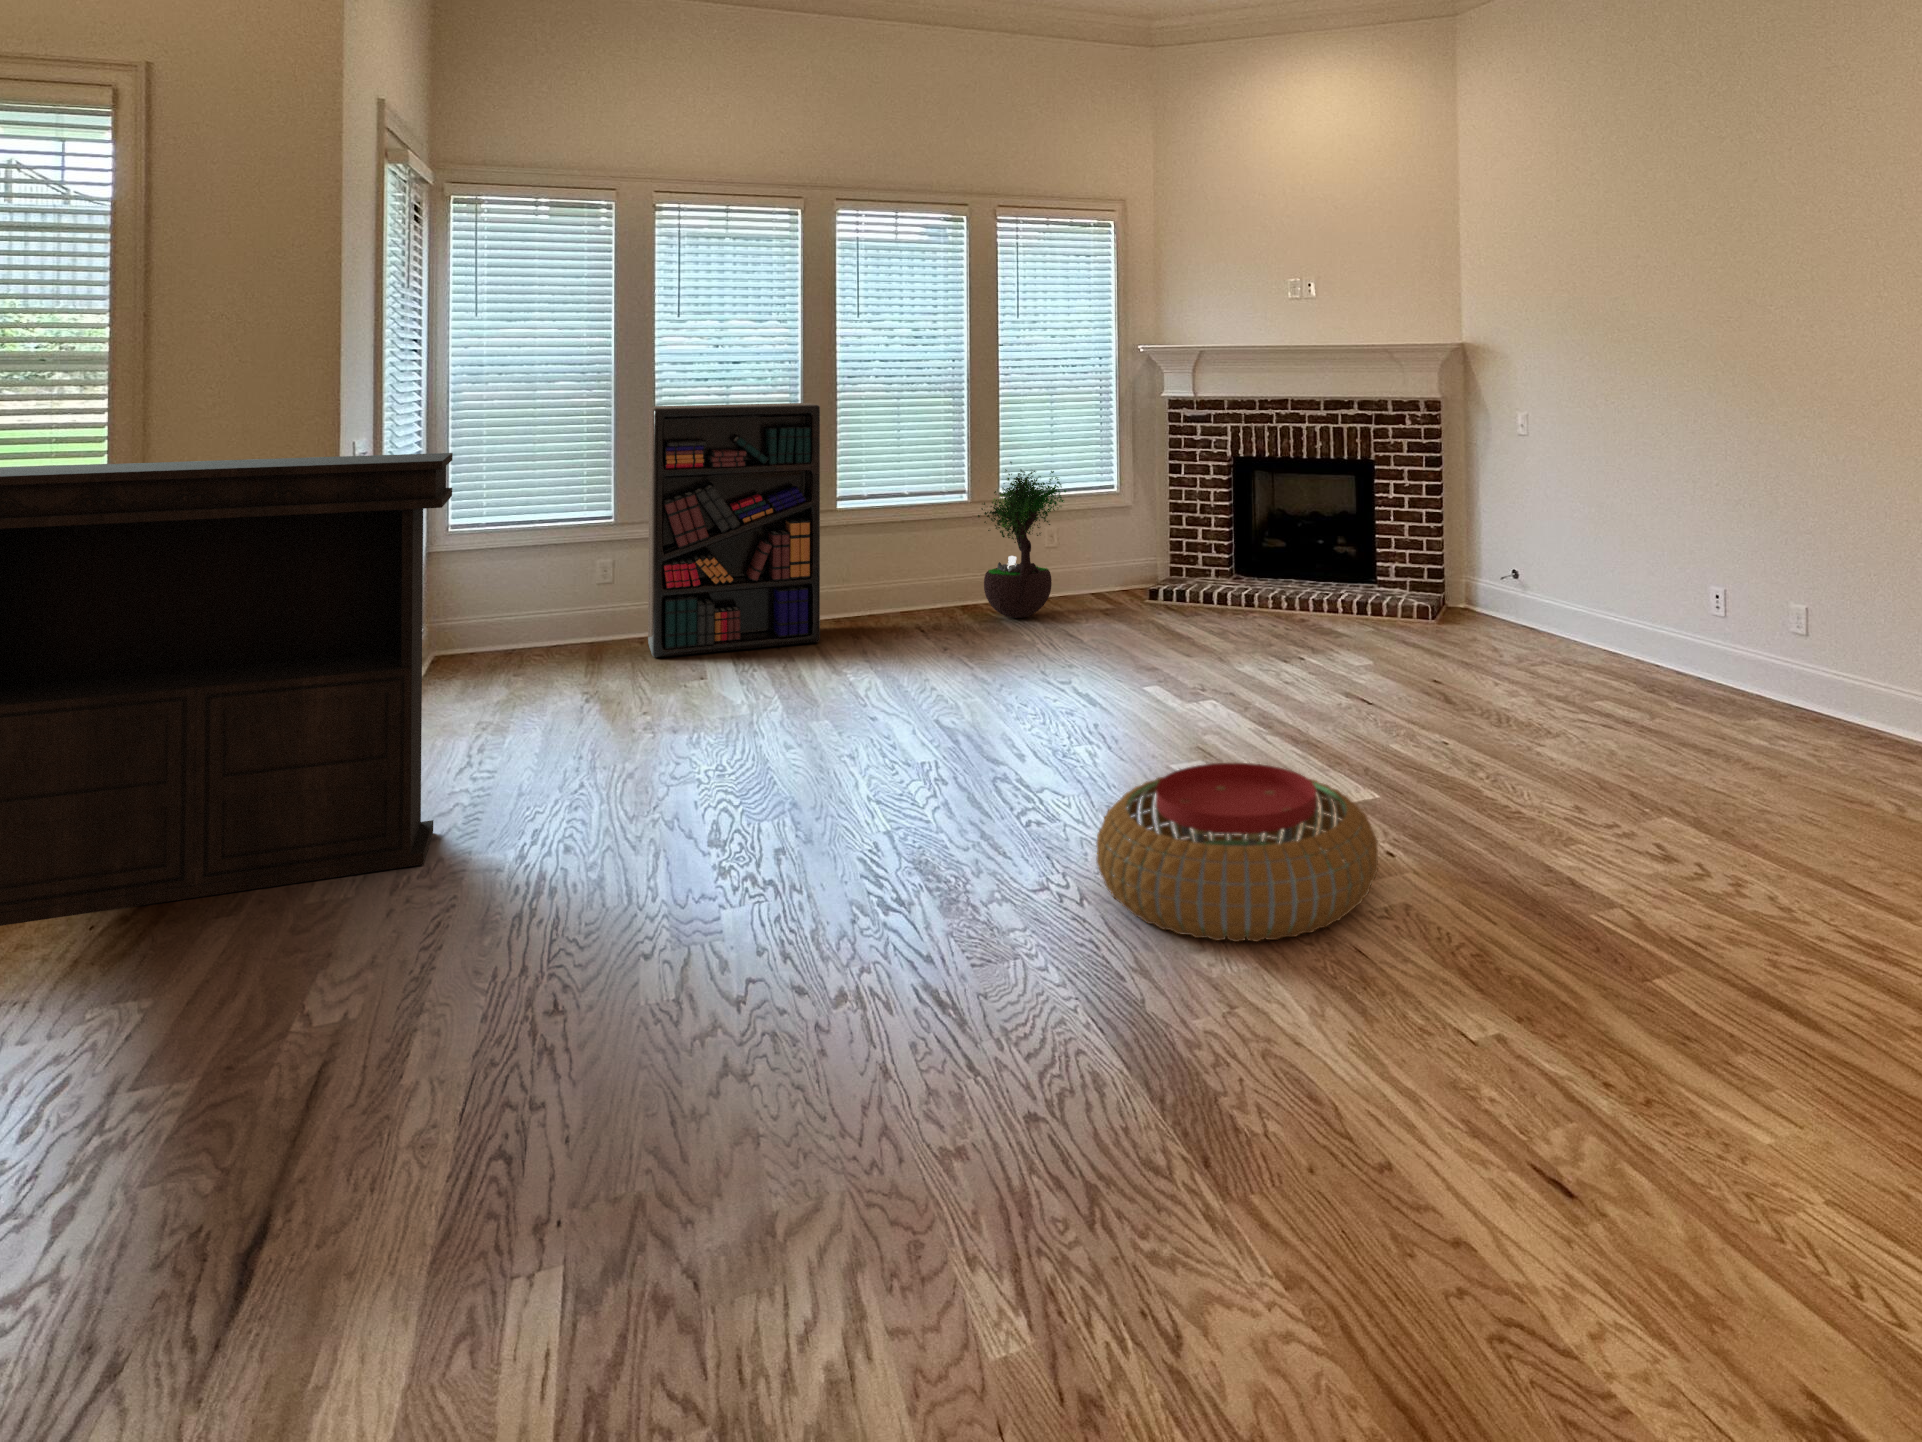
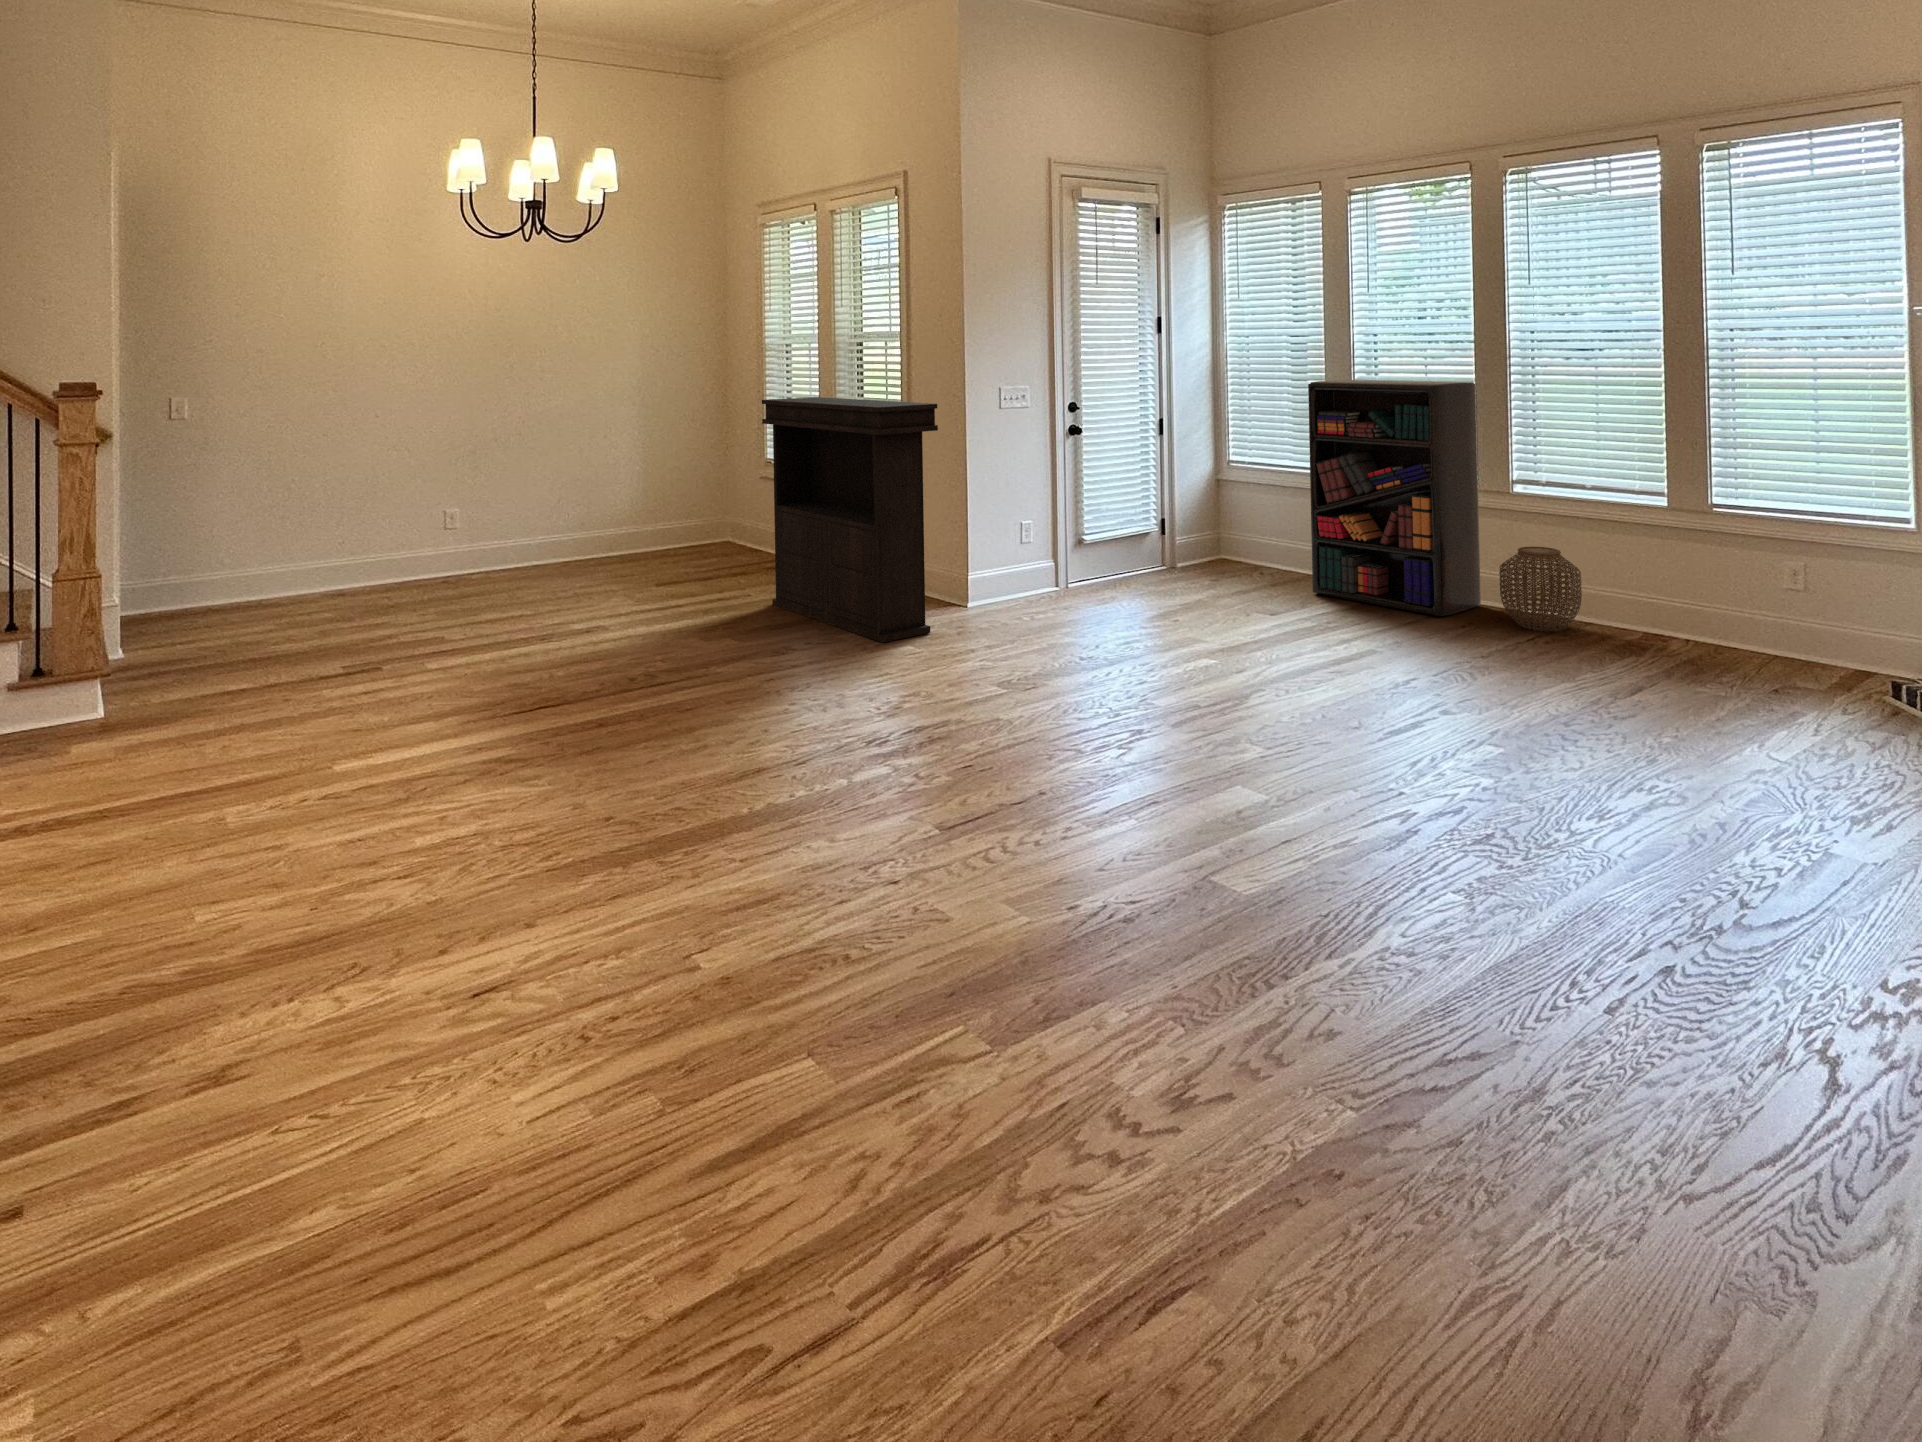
potted tree: present [978,462,1066,618] -> none [1610,462,1740,656]
woven basket: none [858,554,929,632] -> present [1499,547,1582,632]
pouf: present [1096,763,1378,942] -> none [821,726,1080,893]

